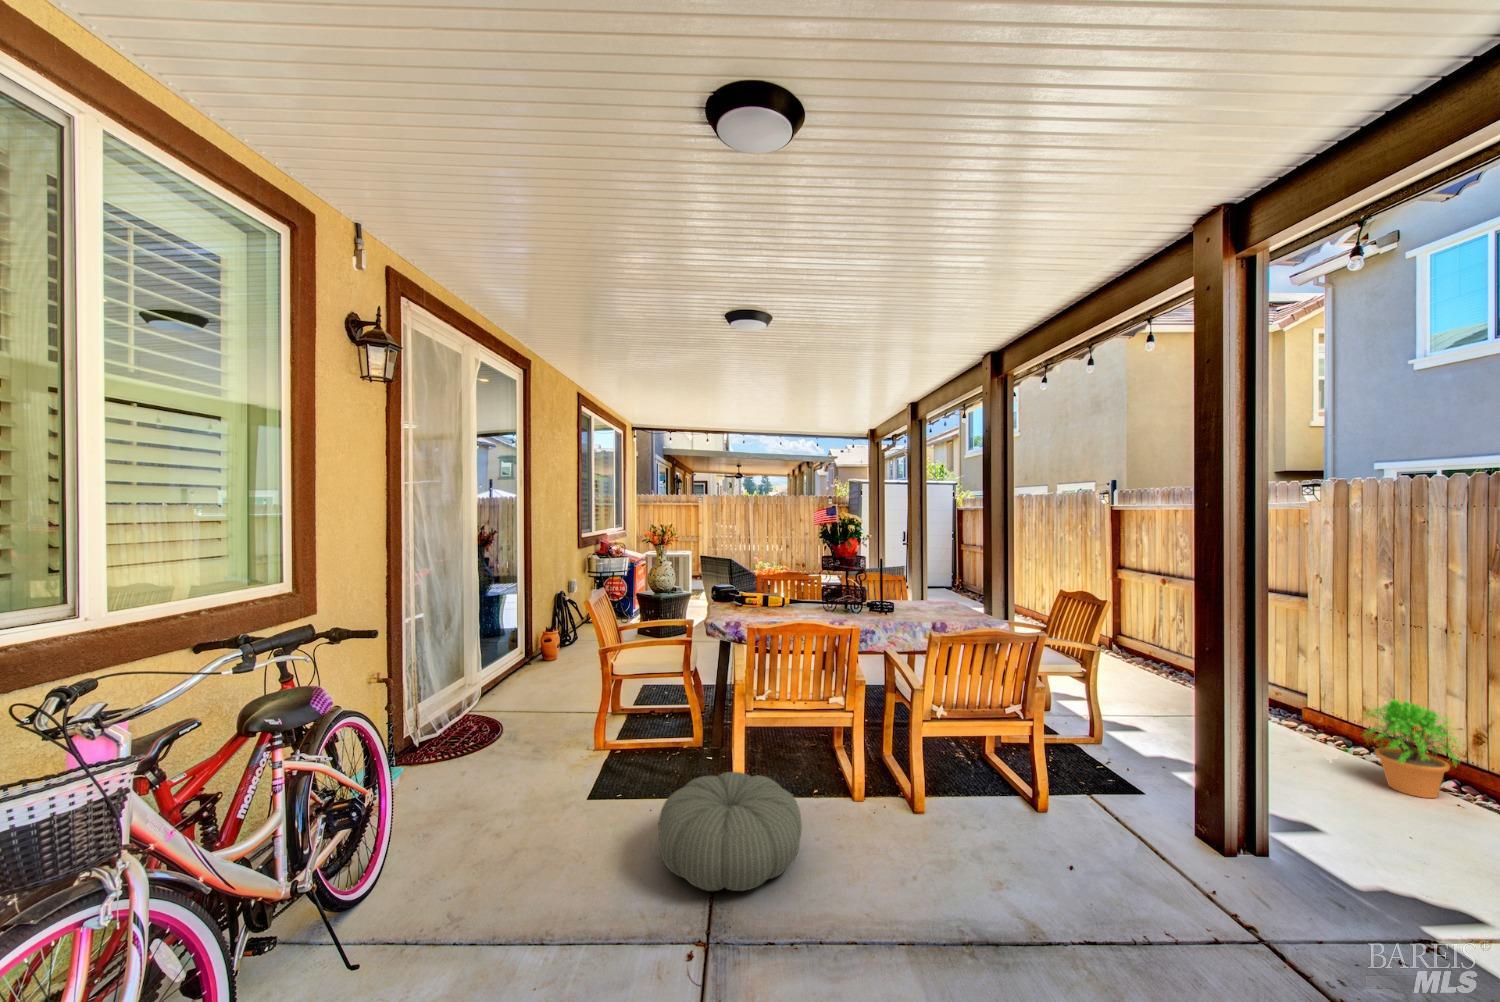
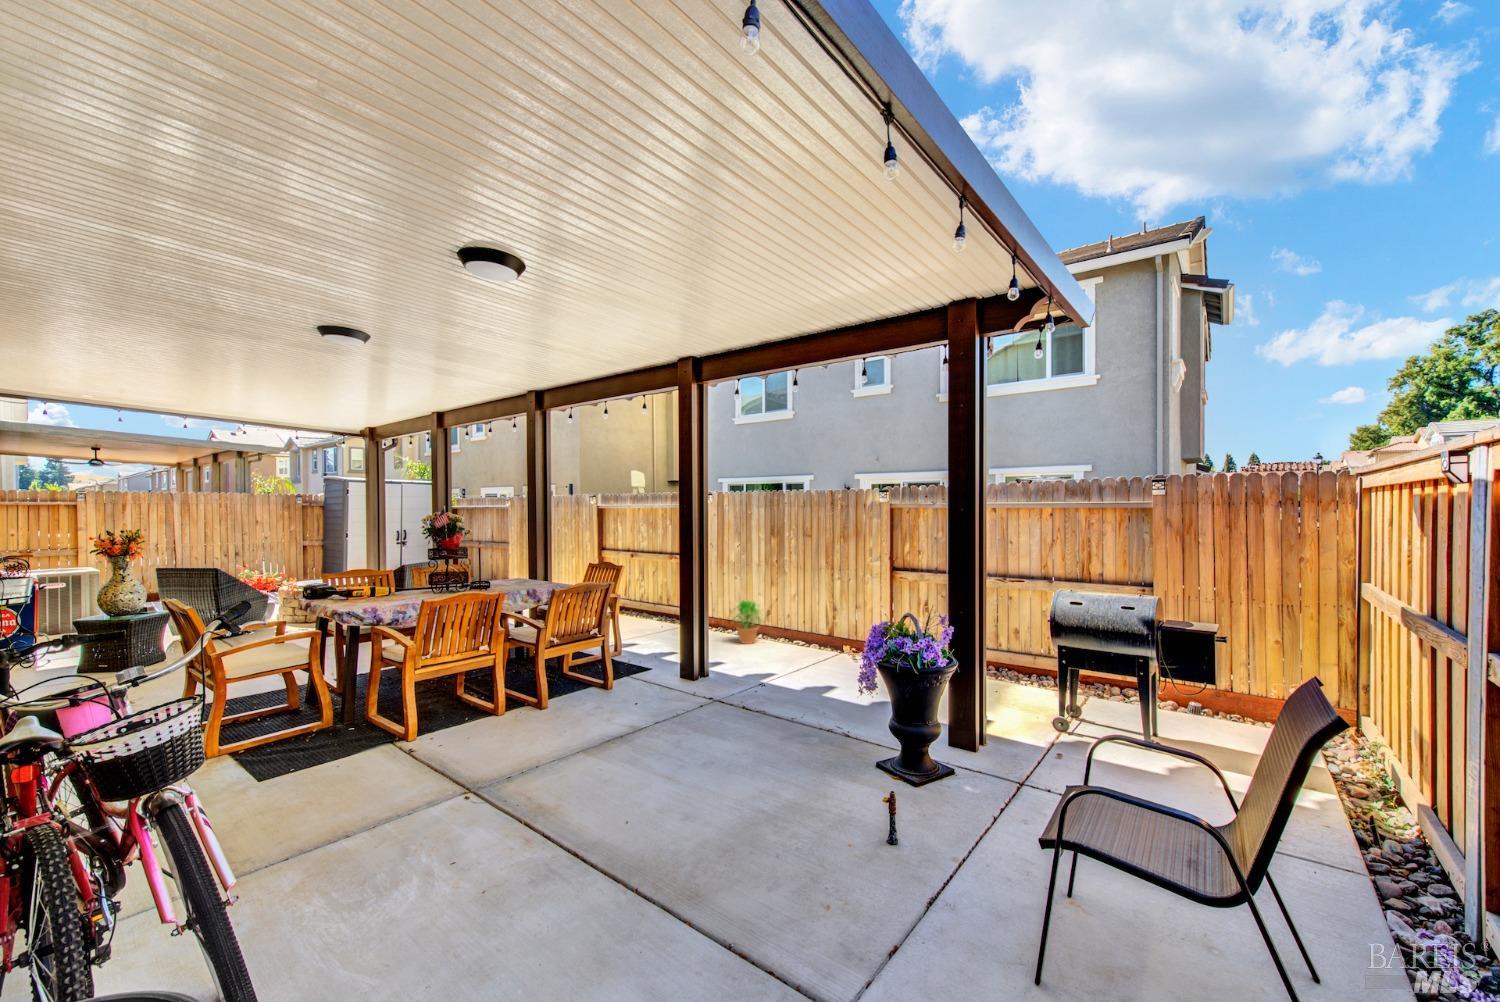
pouf: present [658,772,802,891] -> none [390,705,511,780]

